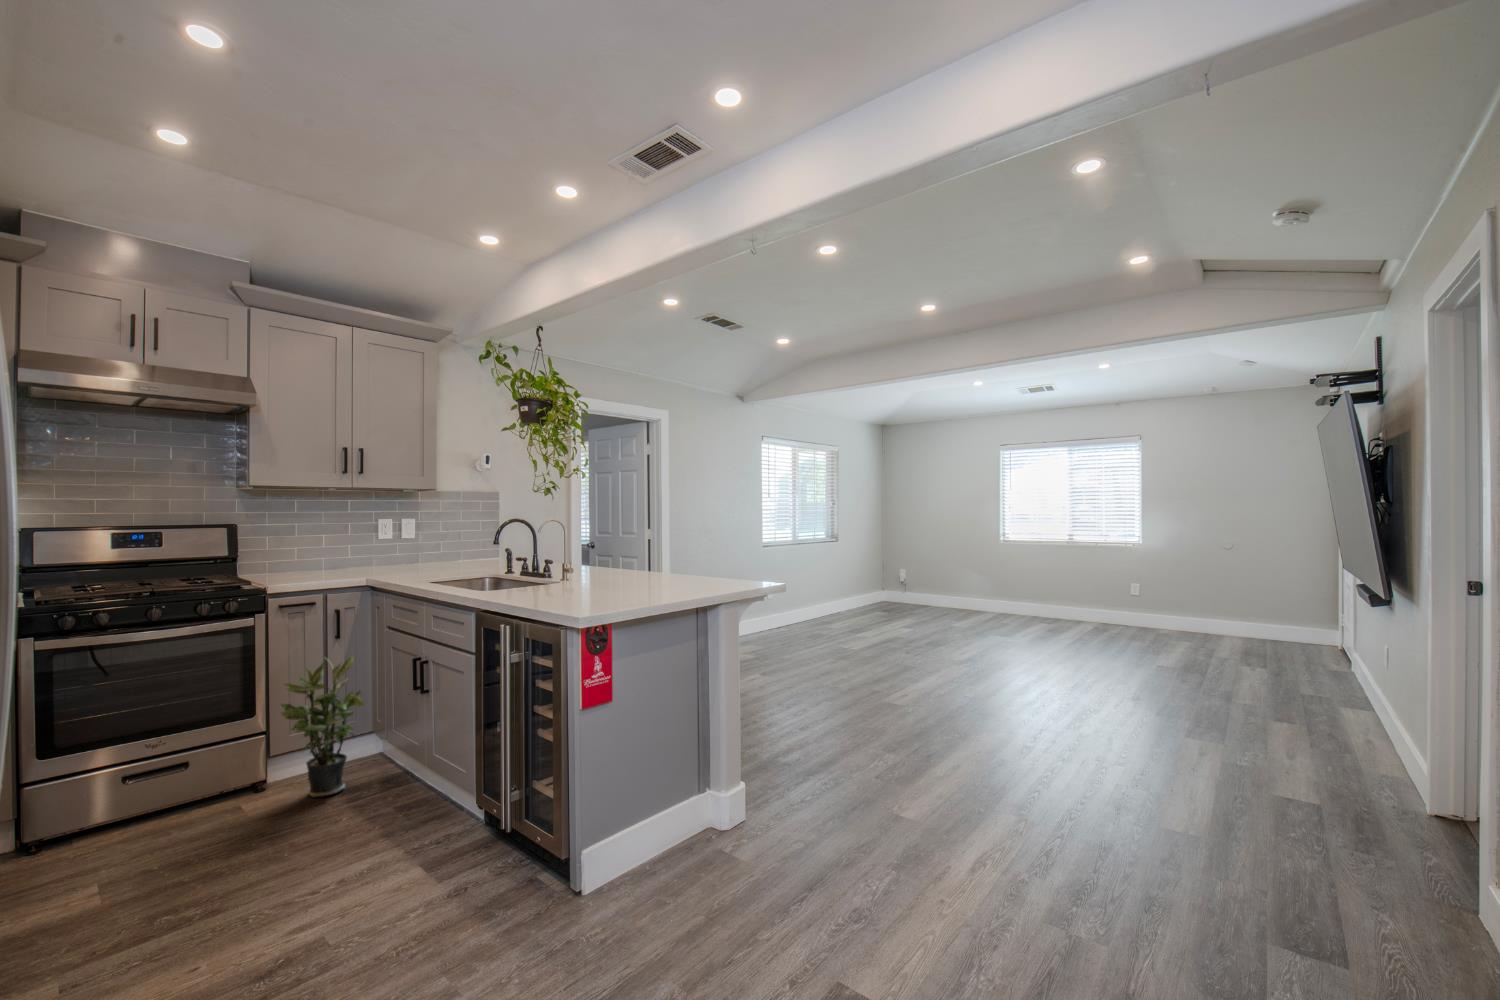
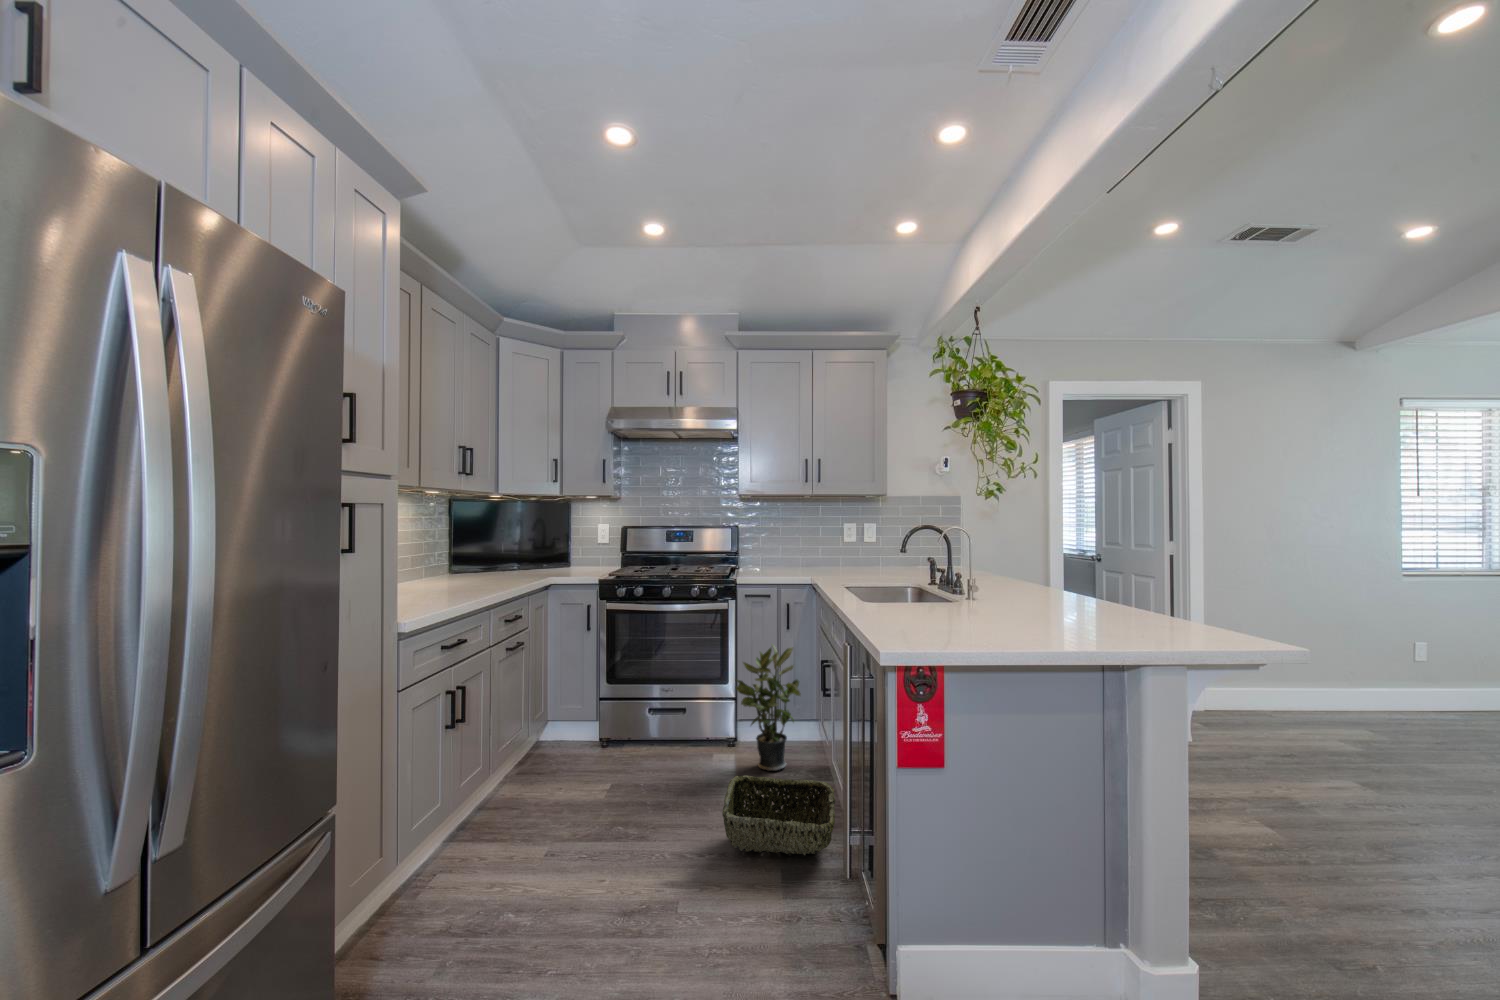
woven basket: none [326,772,461,863] -> present [722,776,836,855]

